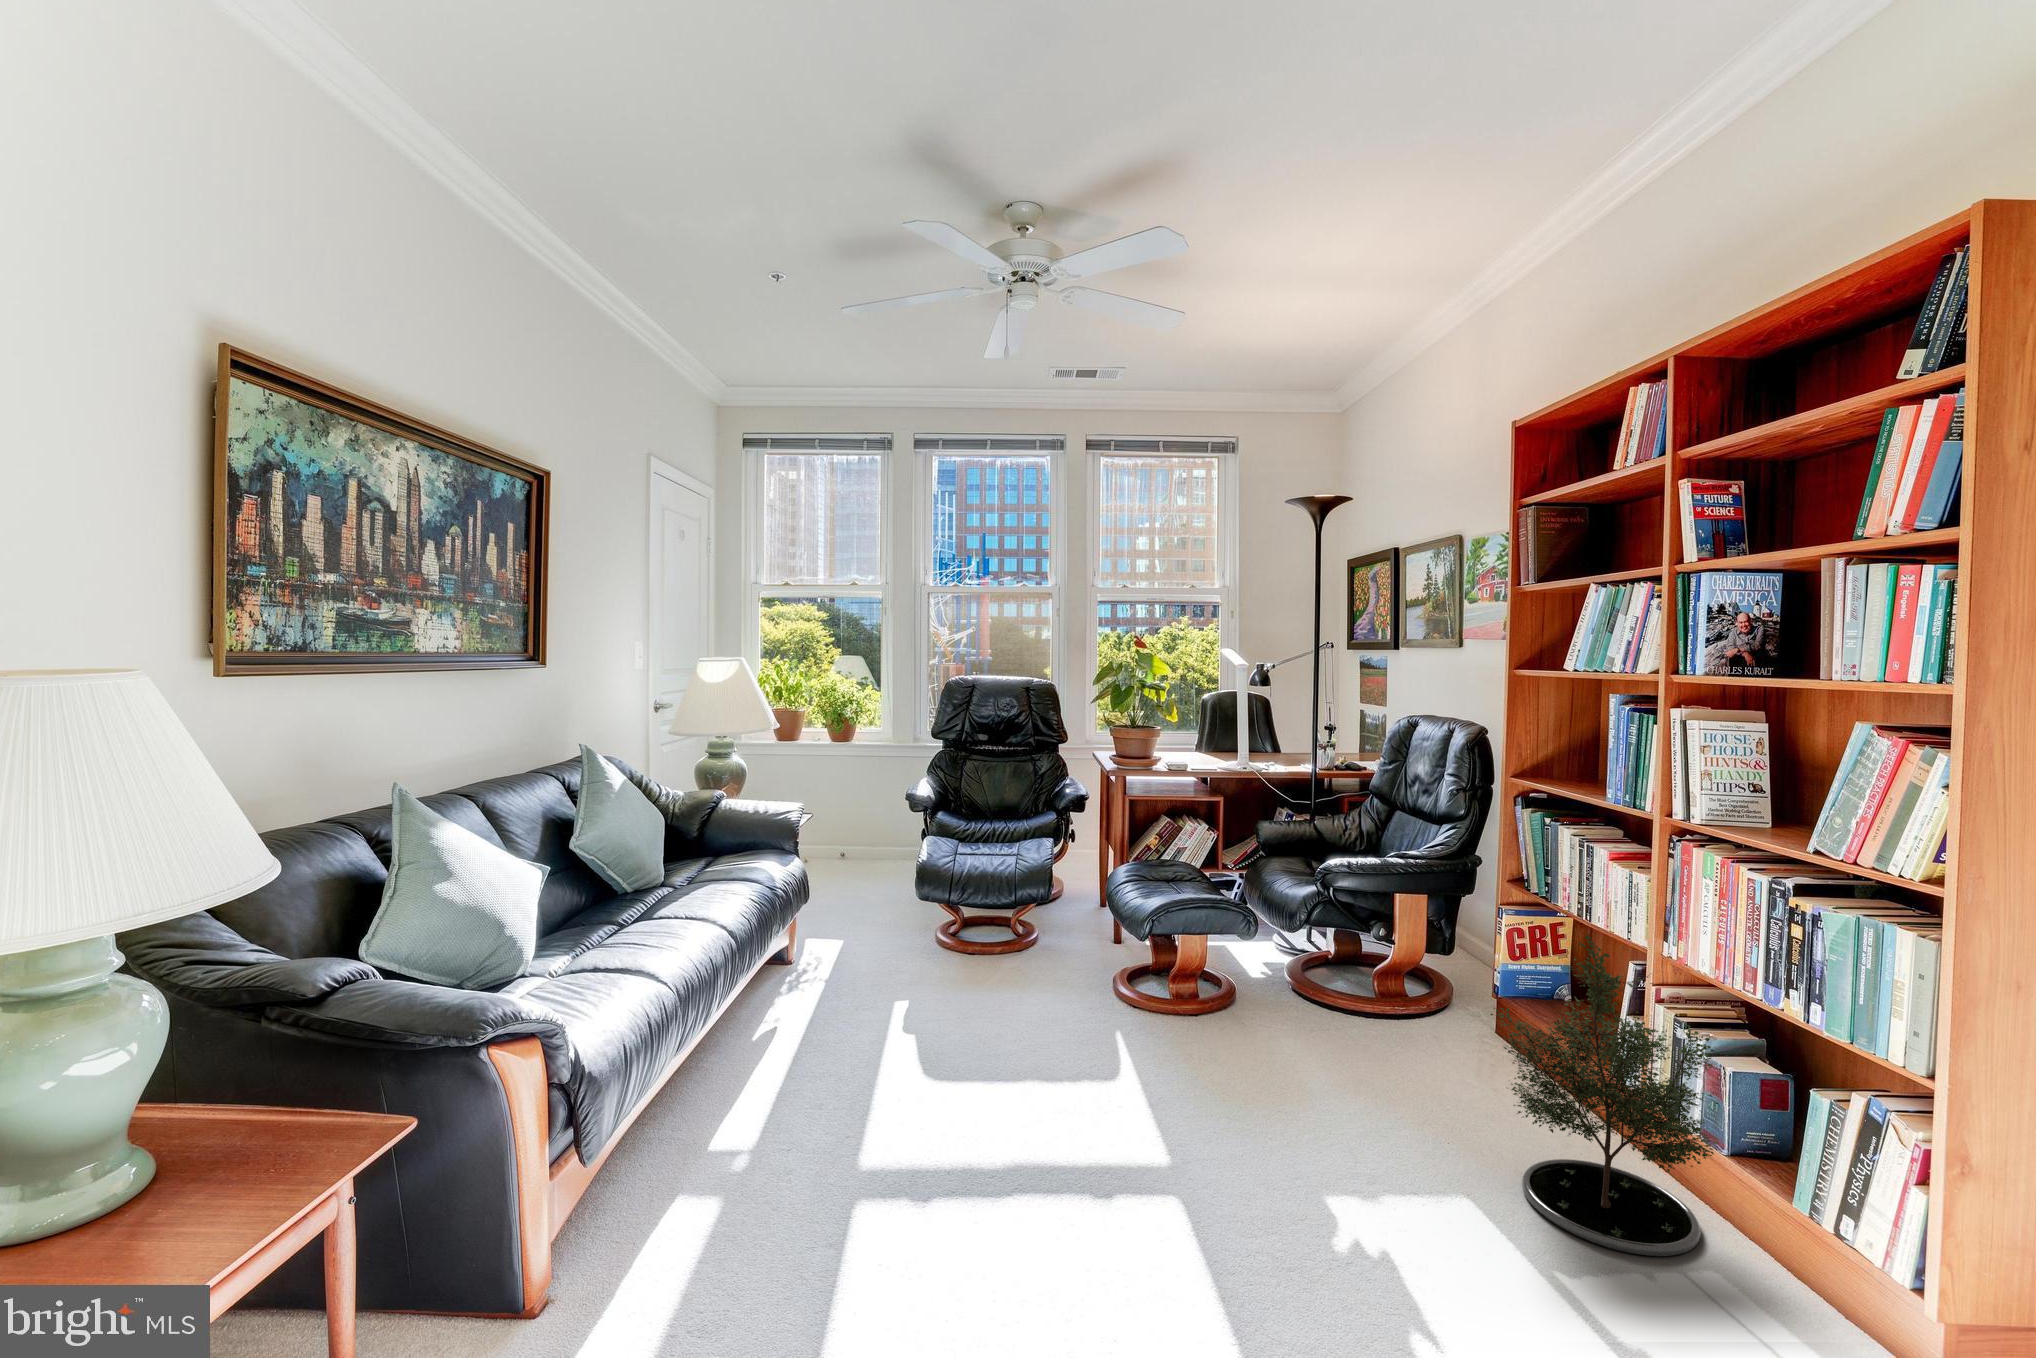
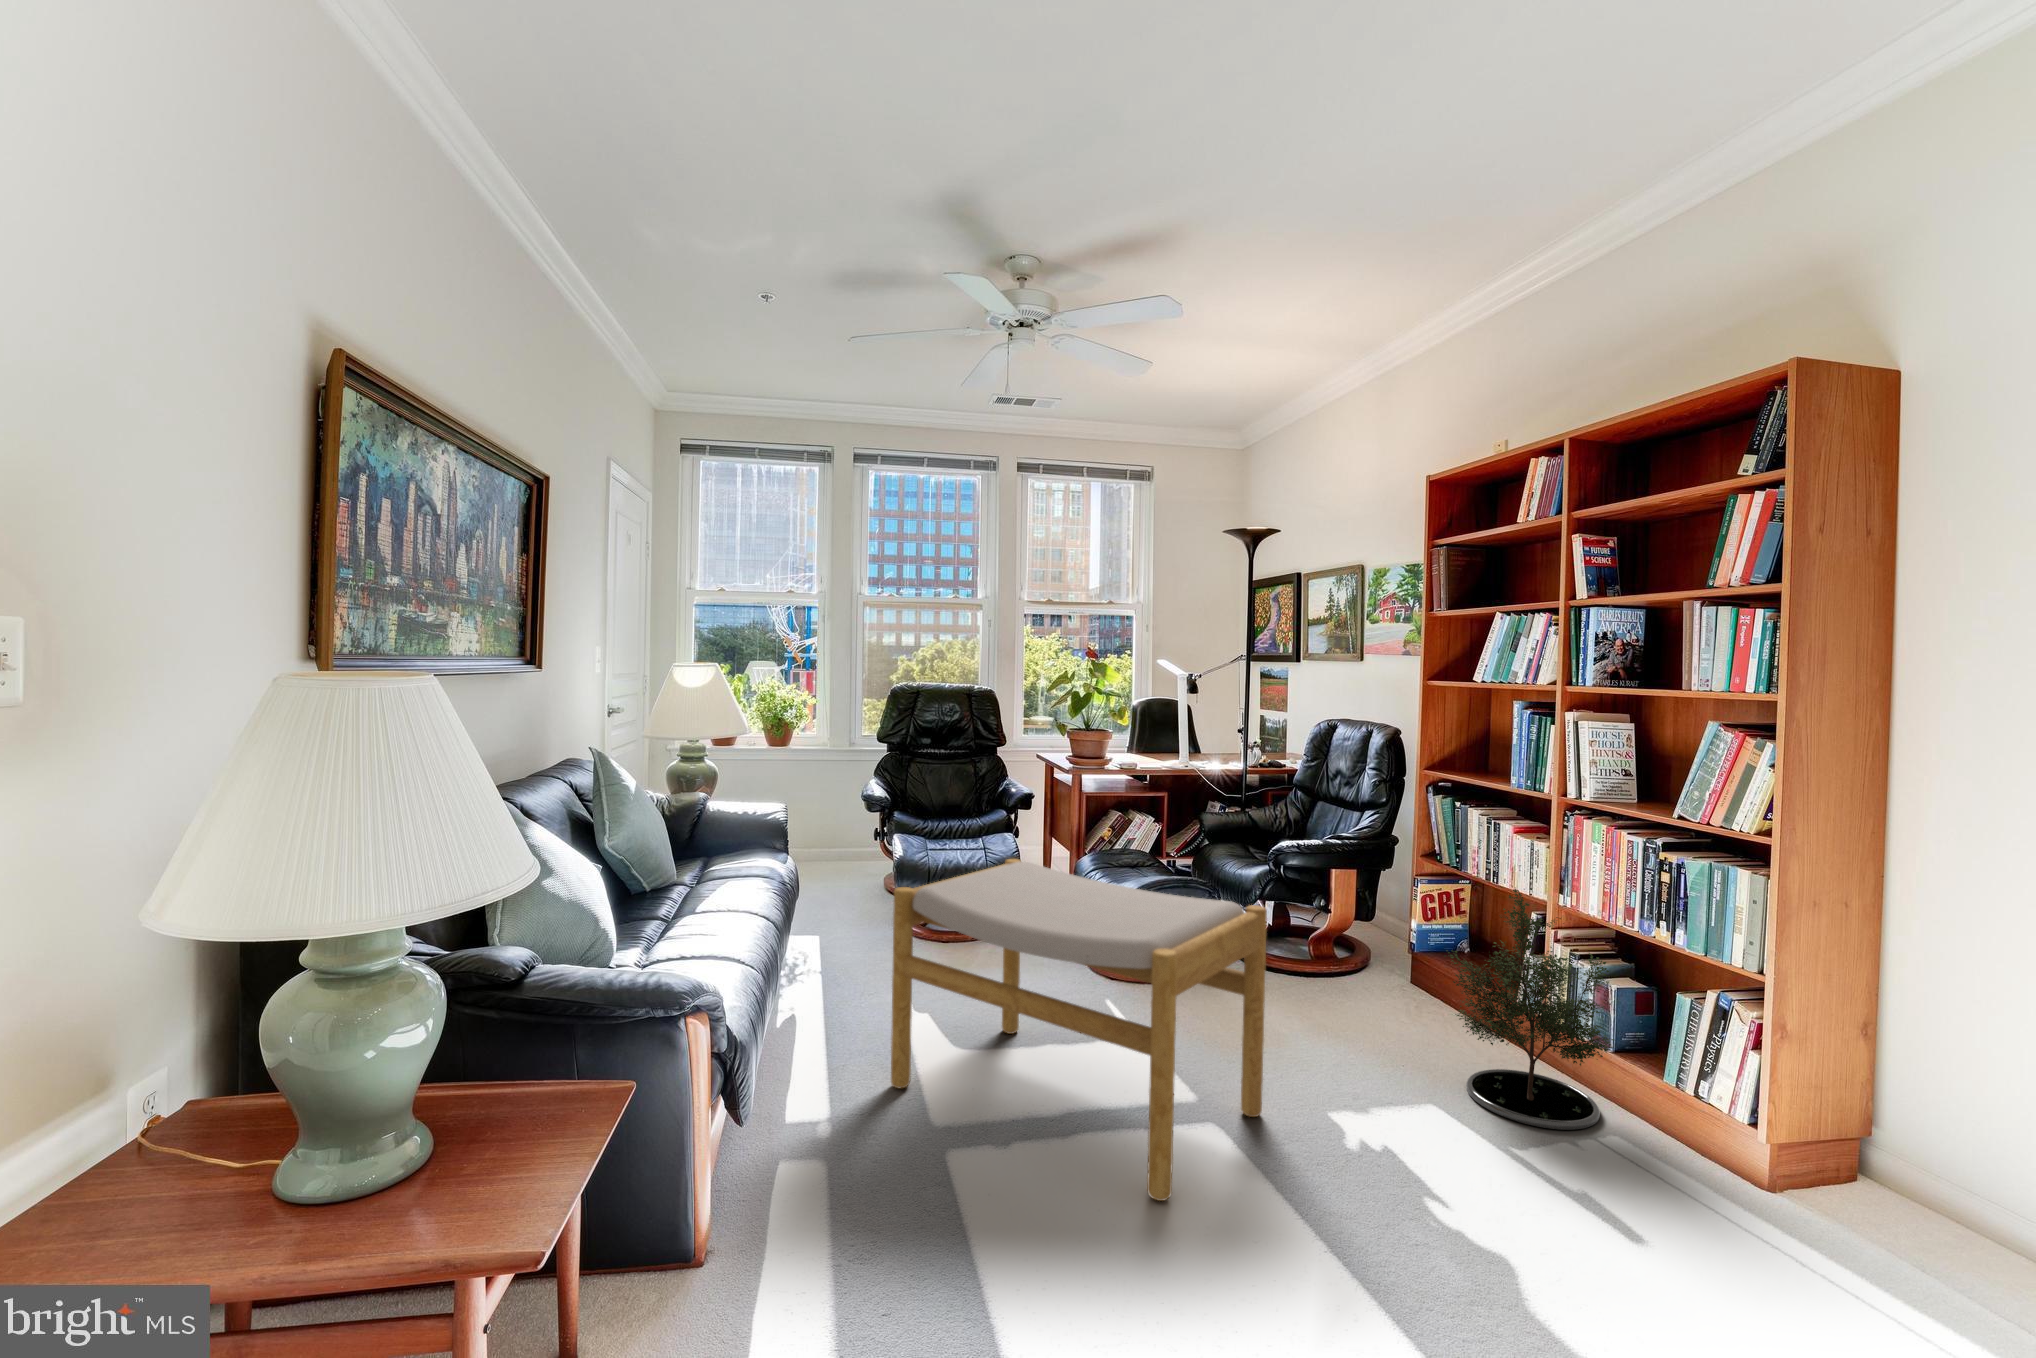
footstool: none [832,872,1245,1301] -> present [891,859,1267,1201]

